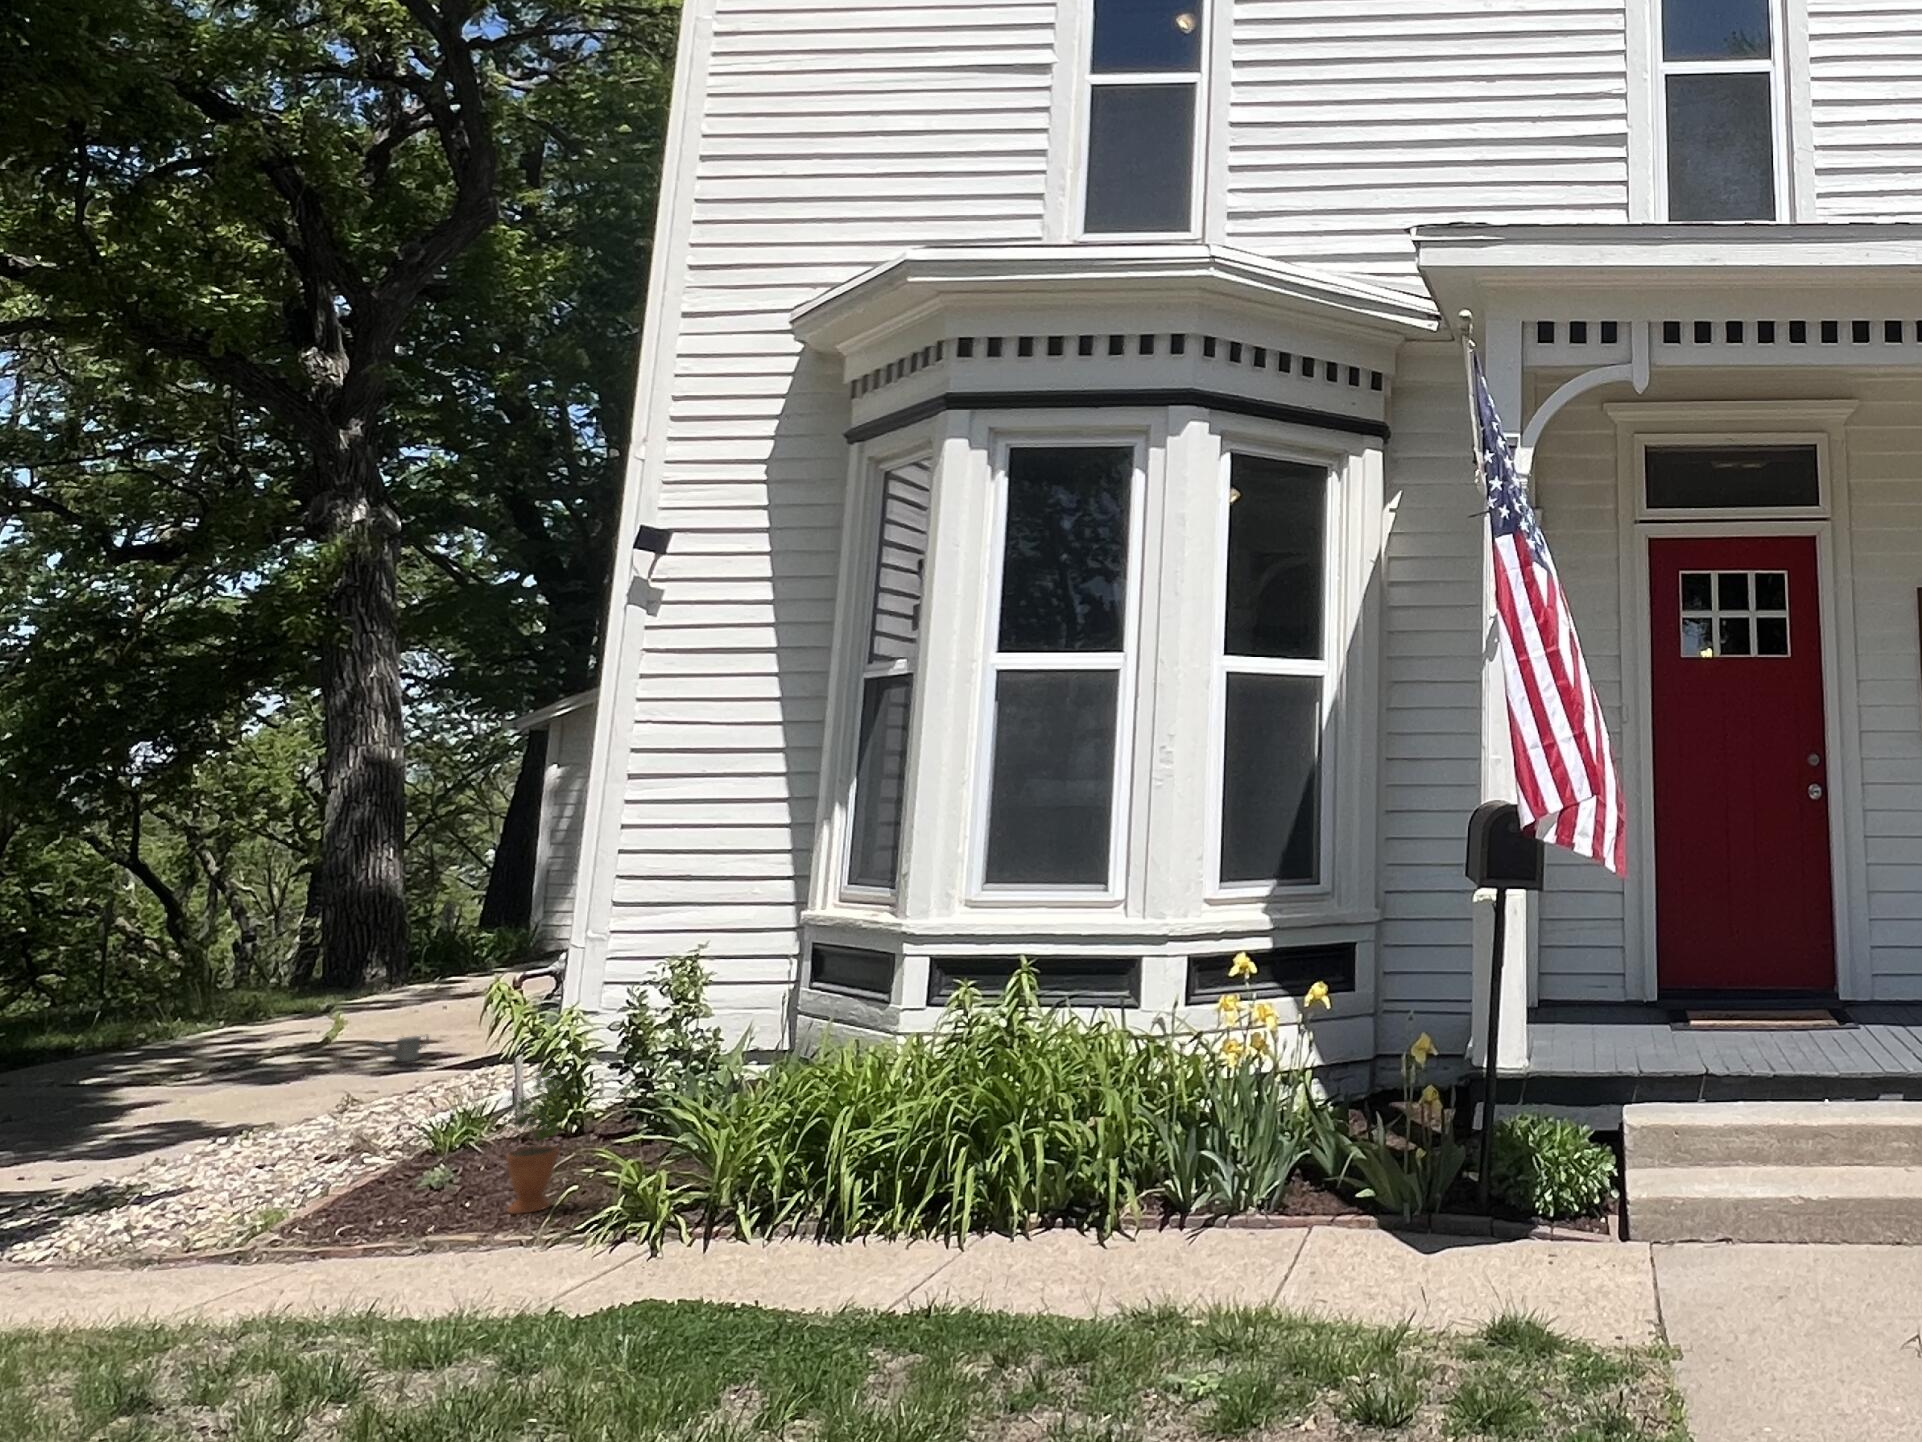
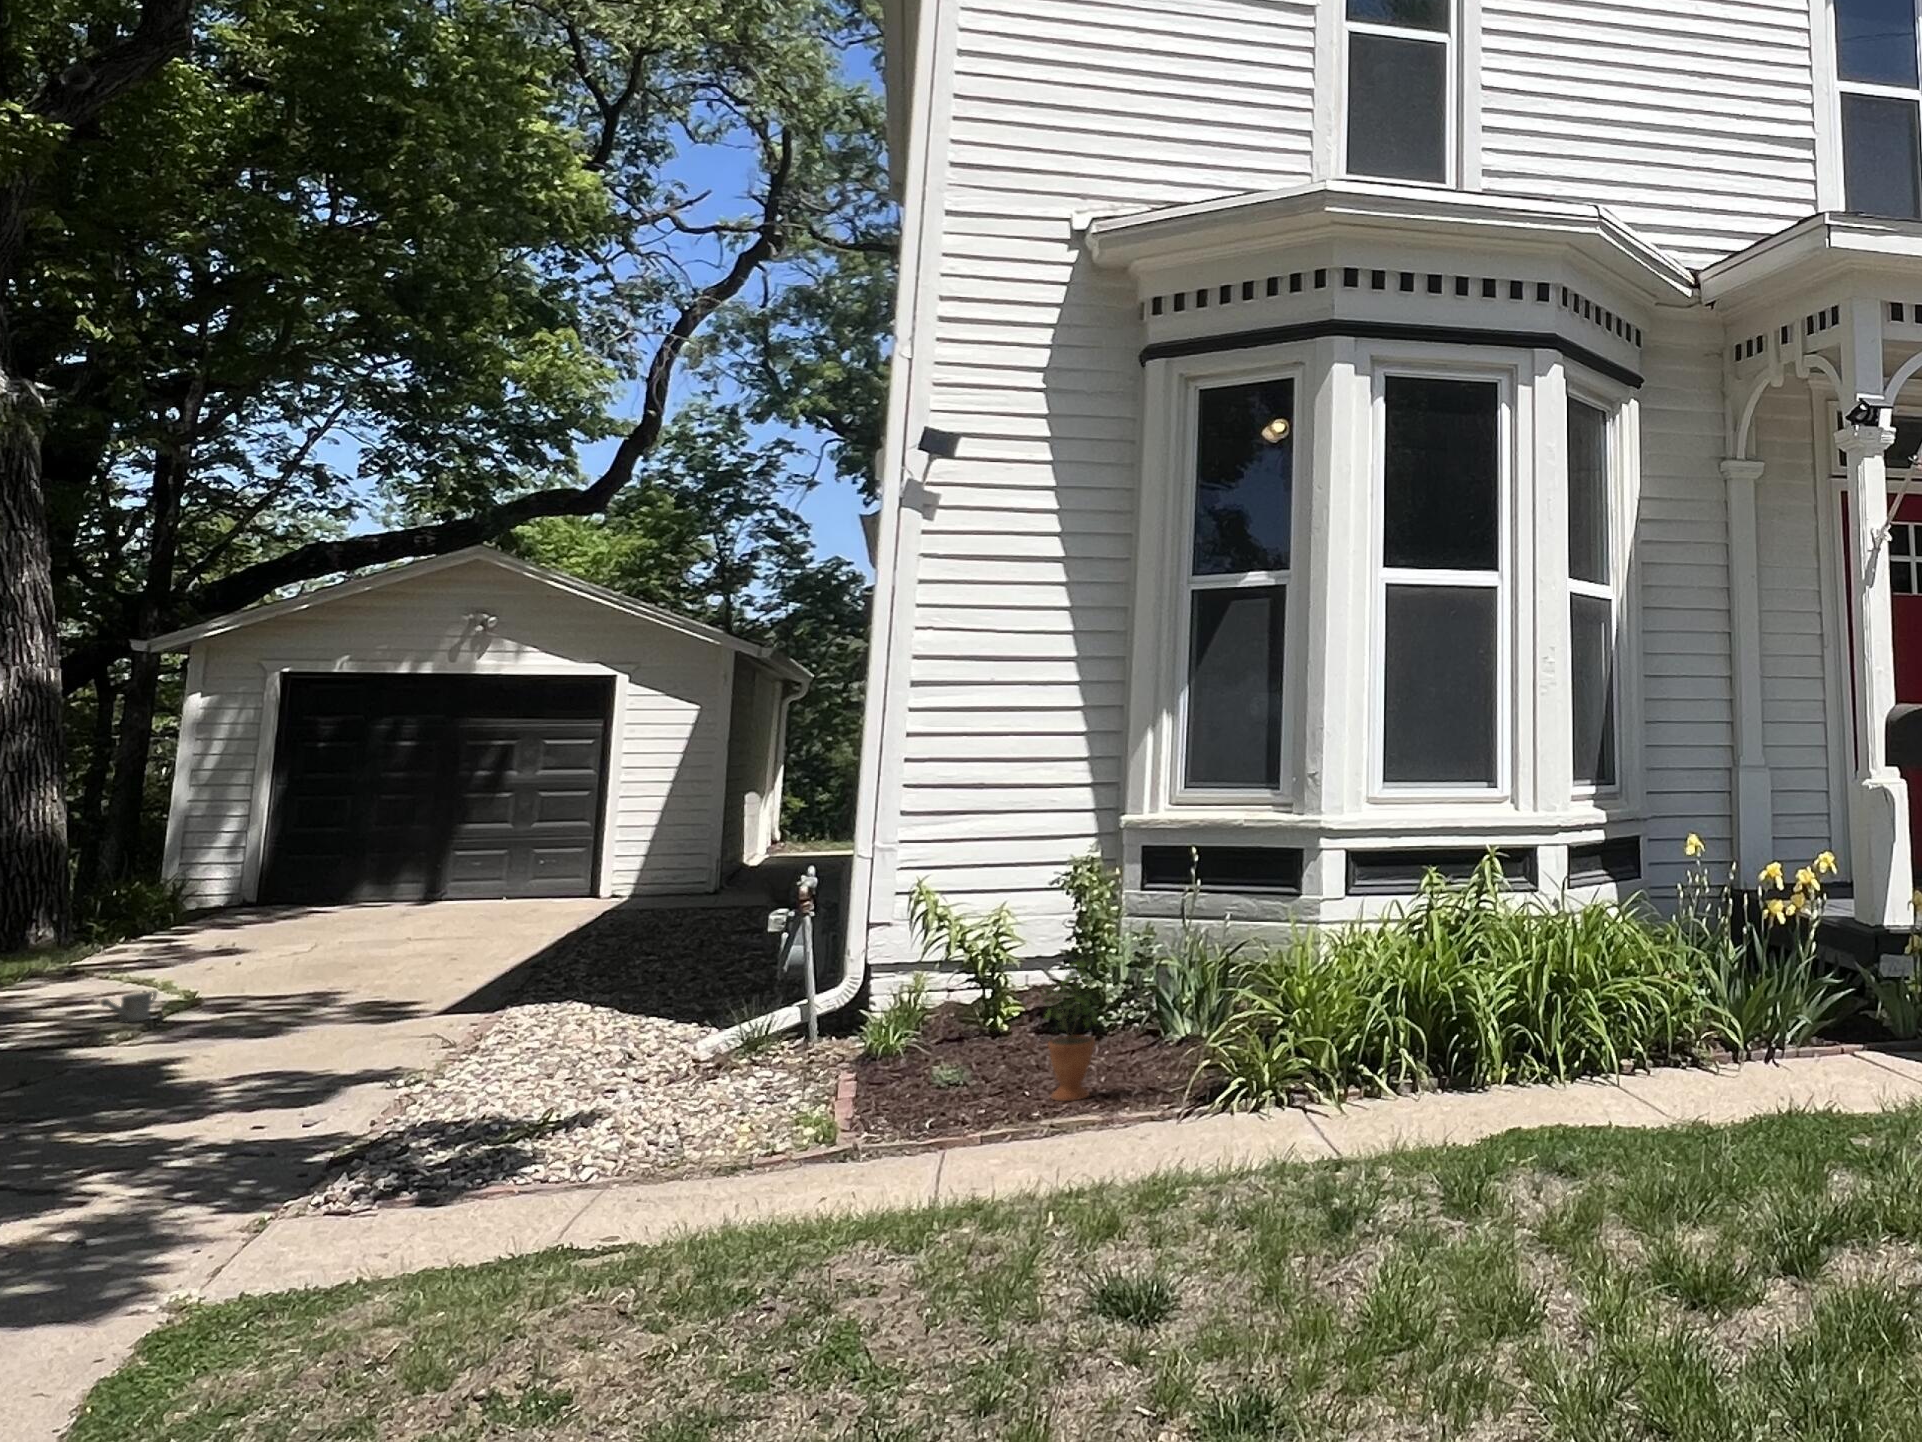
watering can: present [374,1036,429,1062] -> present [101,991,157,1022]

